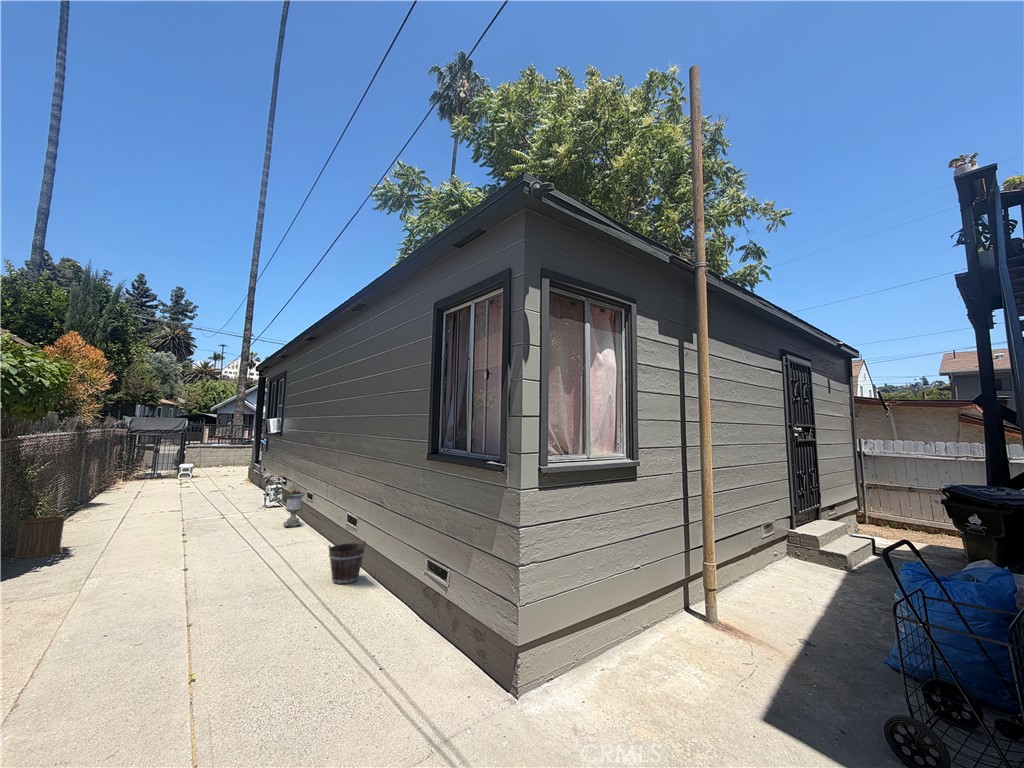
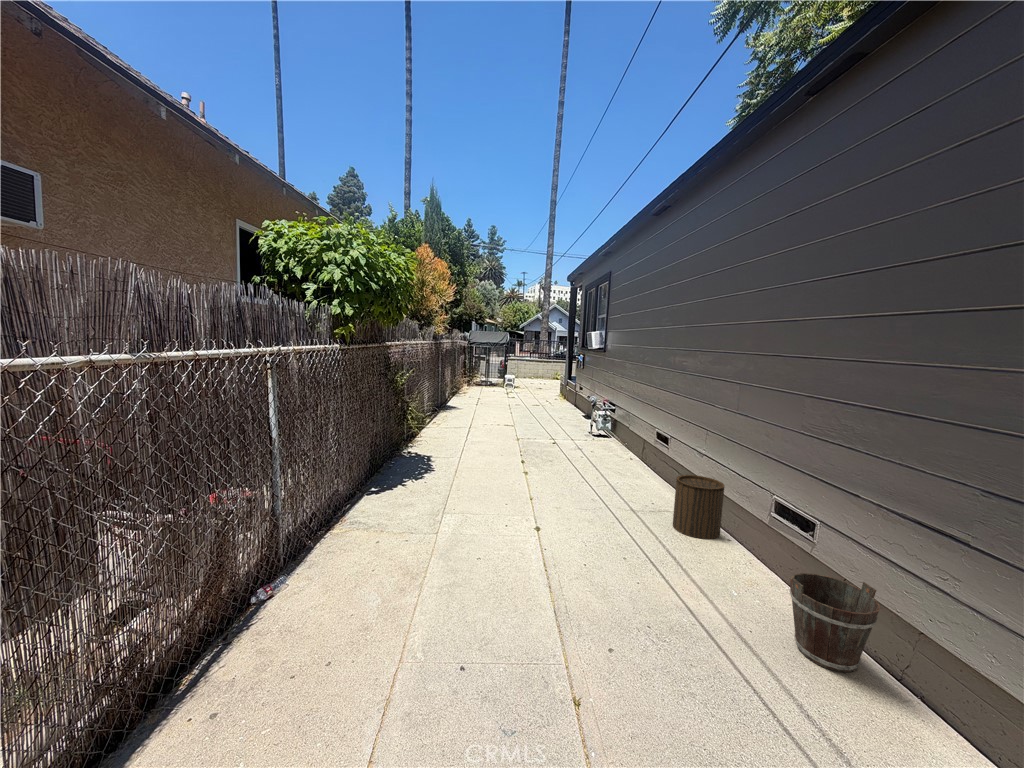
planter: present [283,490,305,527] -> none [627,424,655,474]
stool: present [15,517,64,558] -> present [673,475,724,539]

